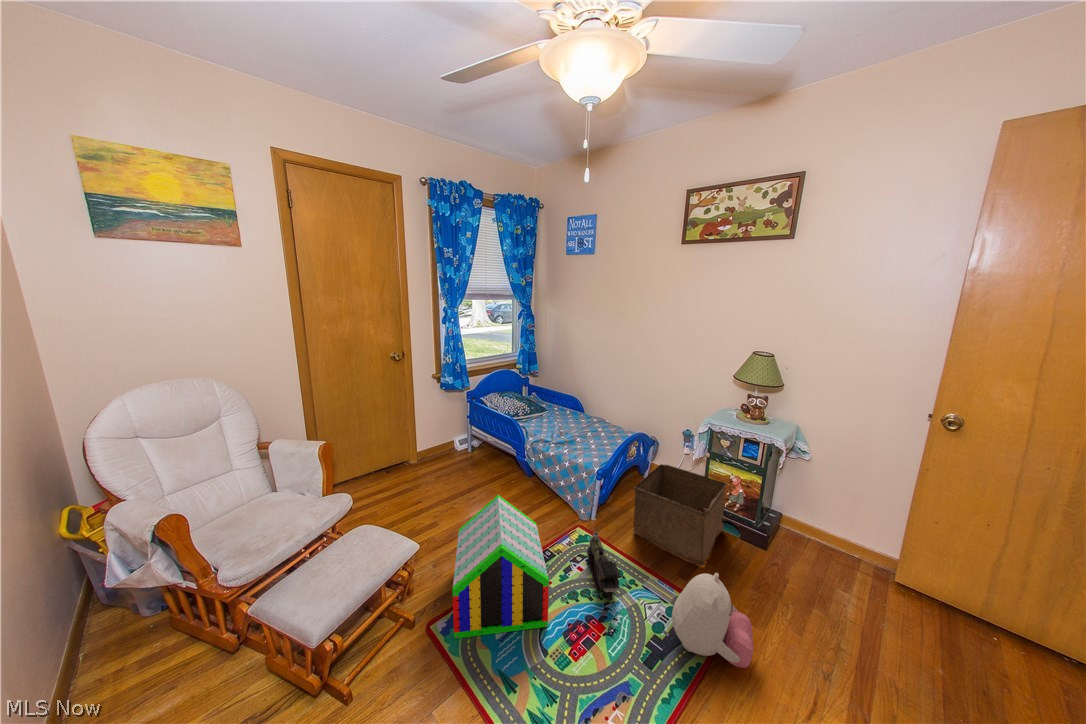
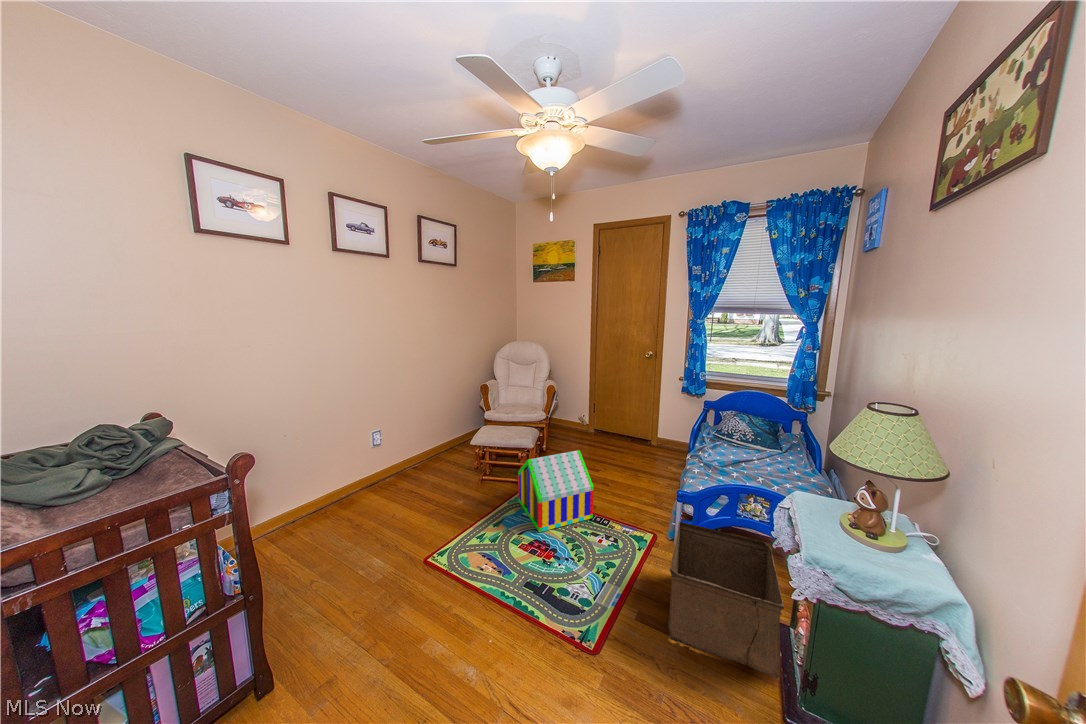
toy train: present [587,529,621,600] -> none [573,521,633,562]
plush toy: present [672,573,753,668] -> none [527,561,591,650]

